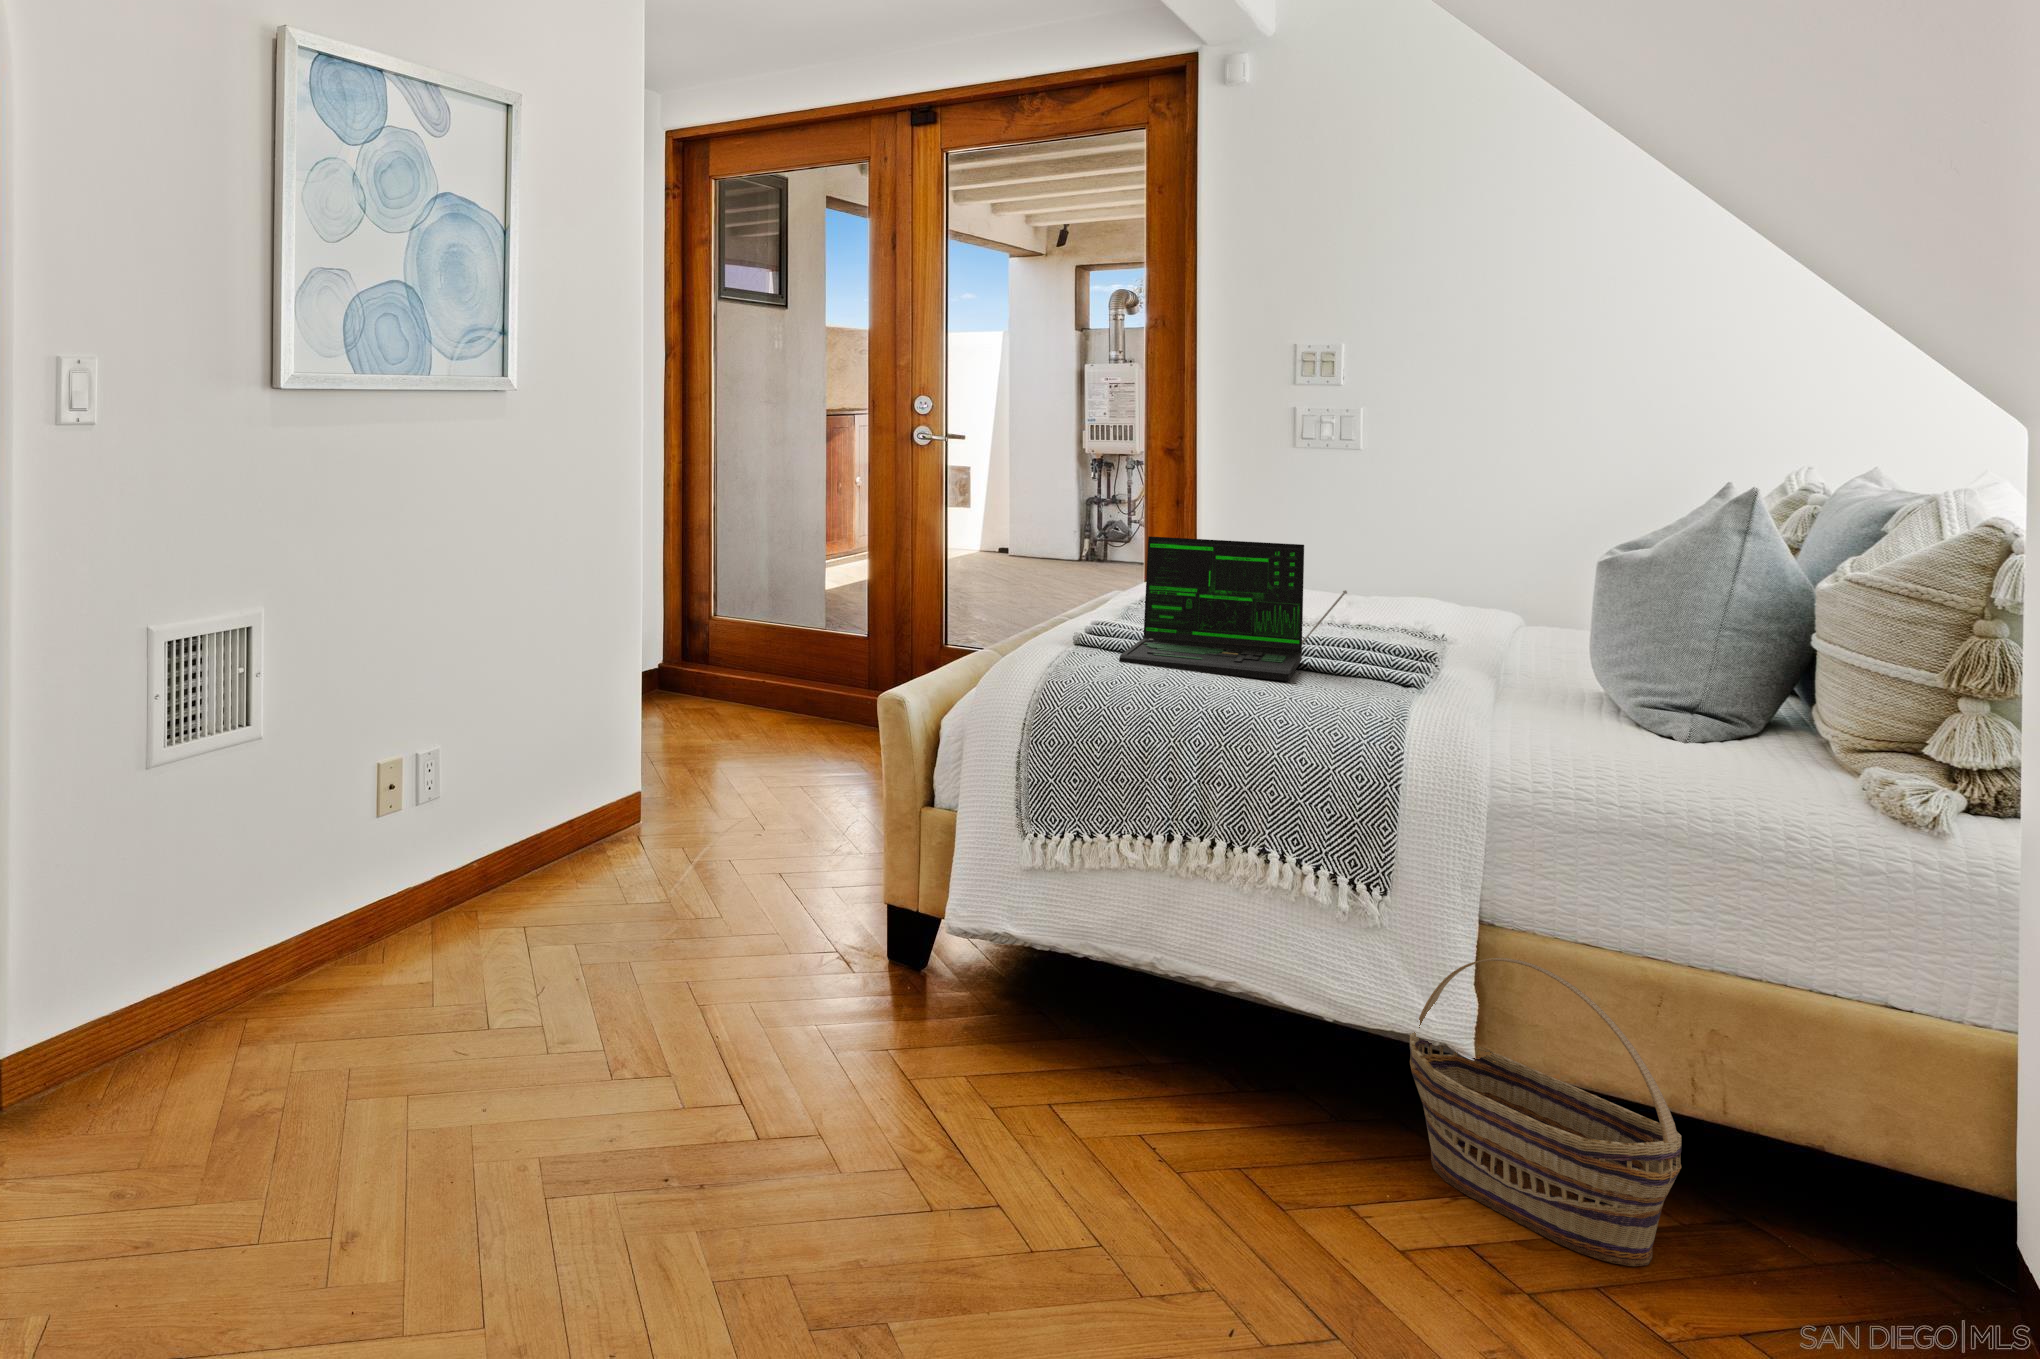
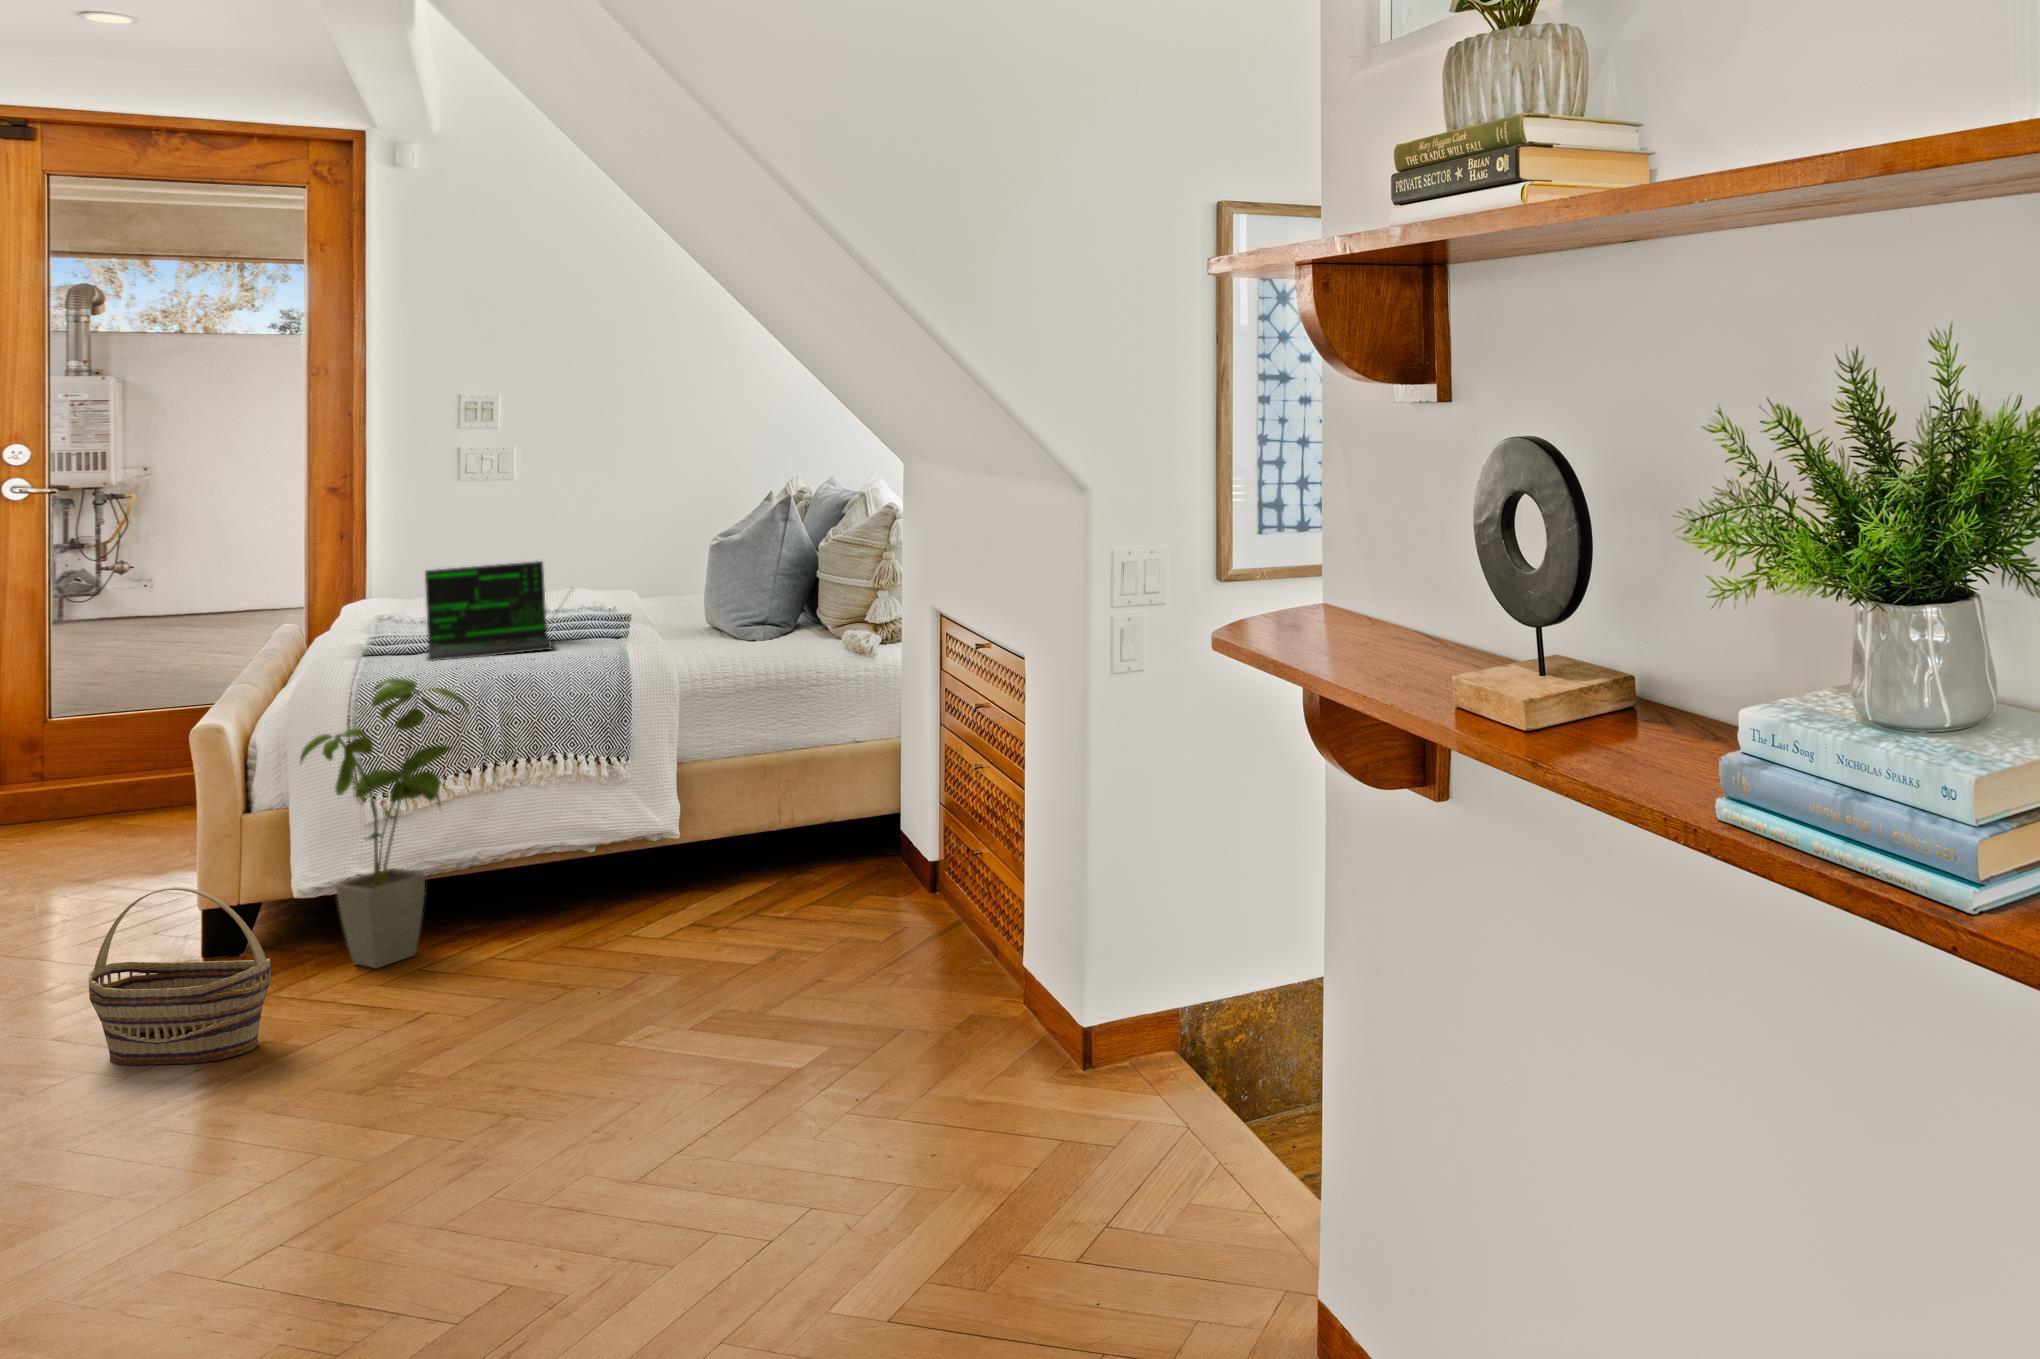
house plant: none [929,679,1135,1084] -> present [300,678,469,968]
basket: present [1410,958,1681,1266] -> present [89,887,271,1065]

